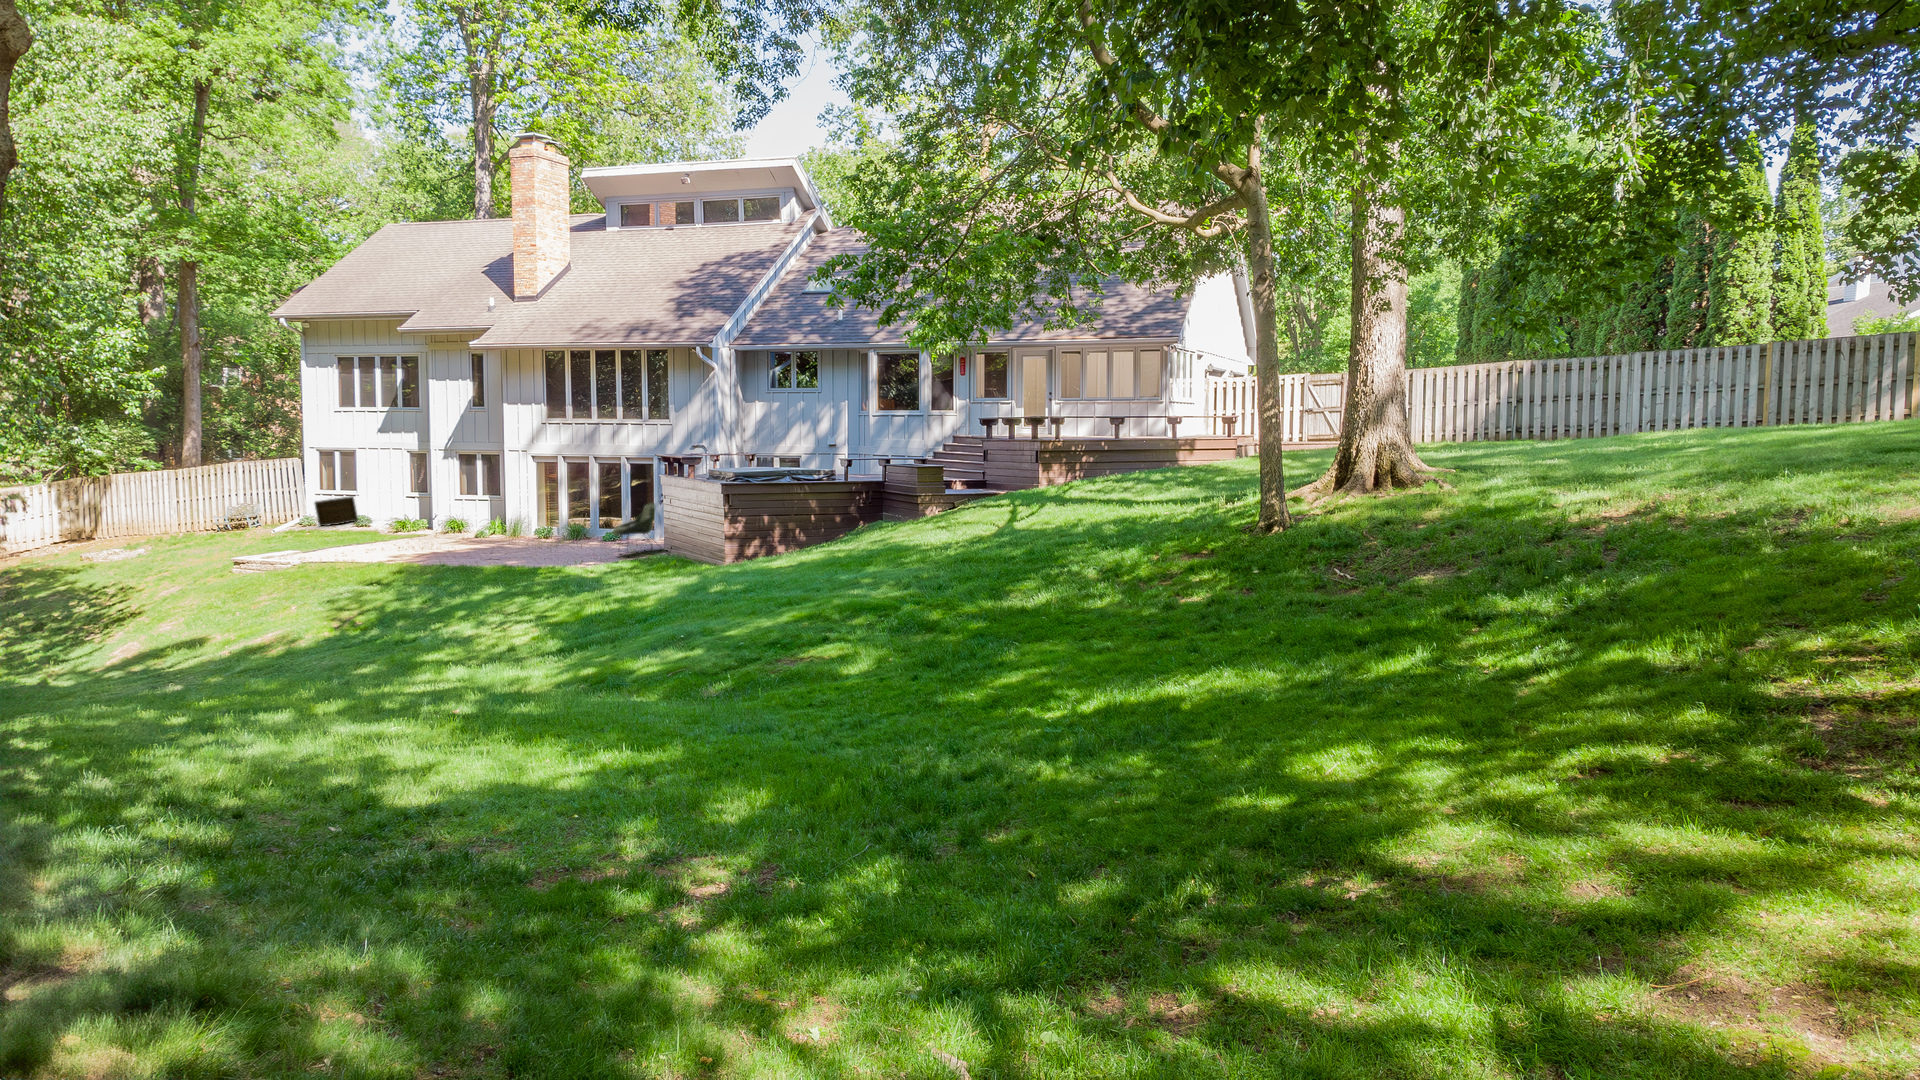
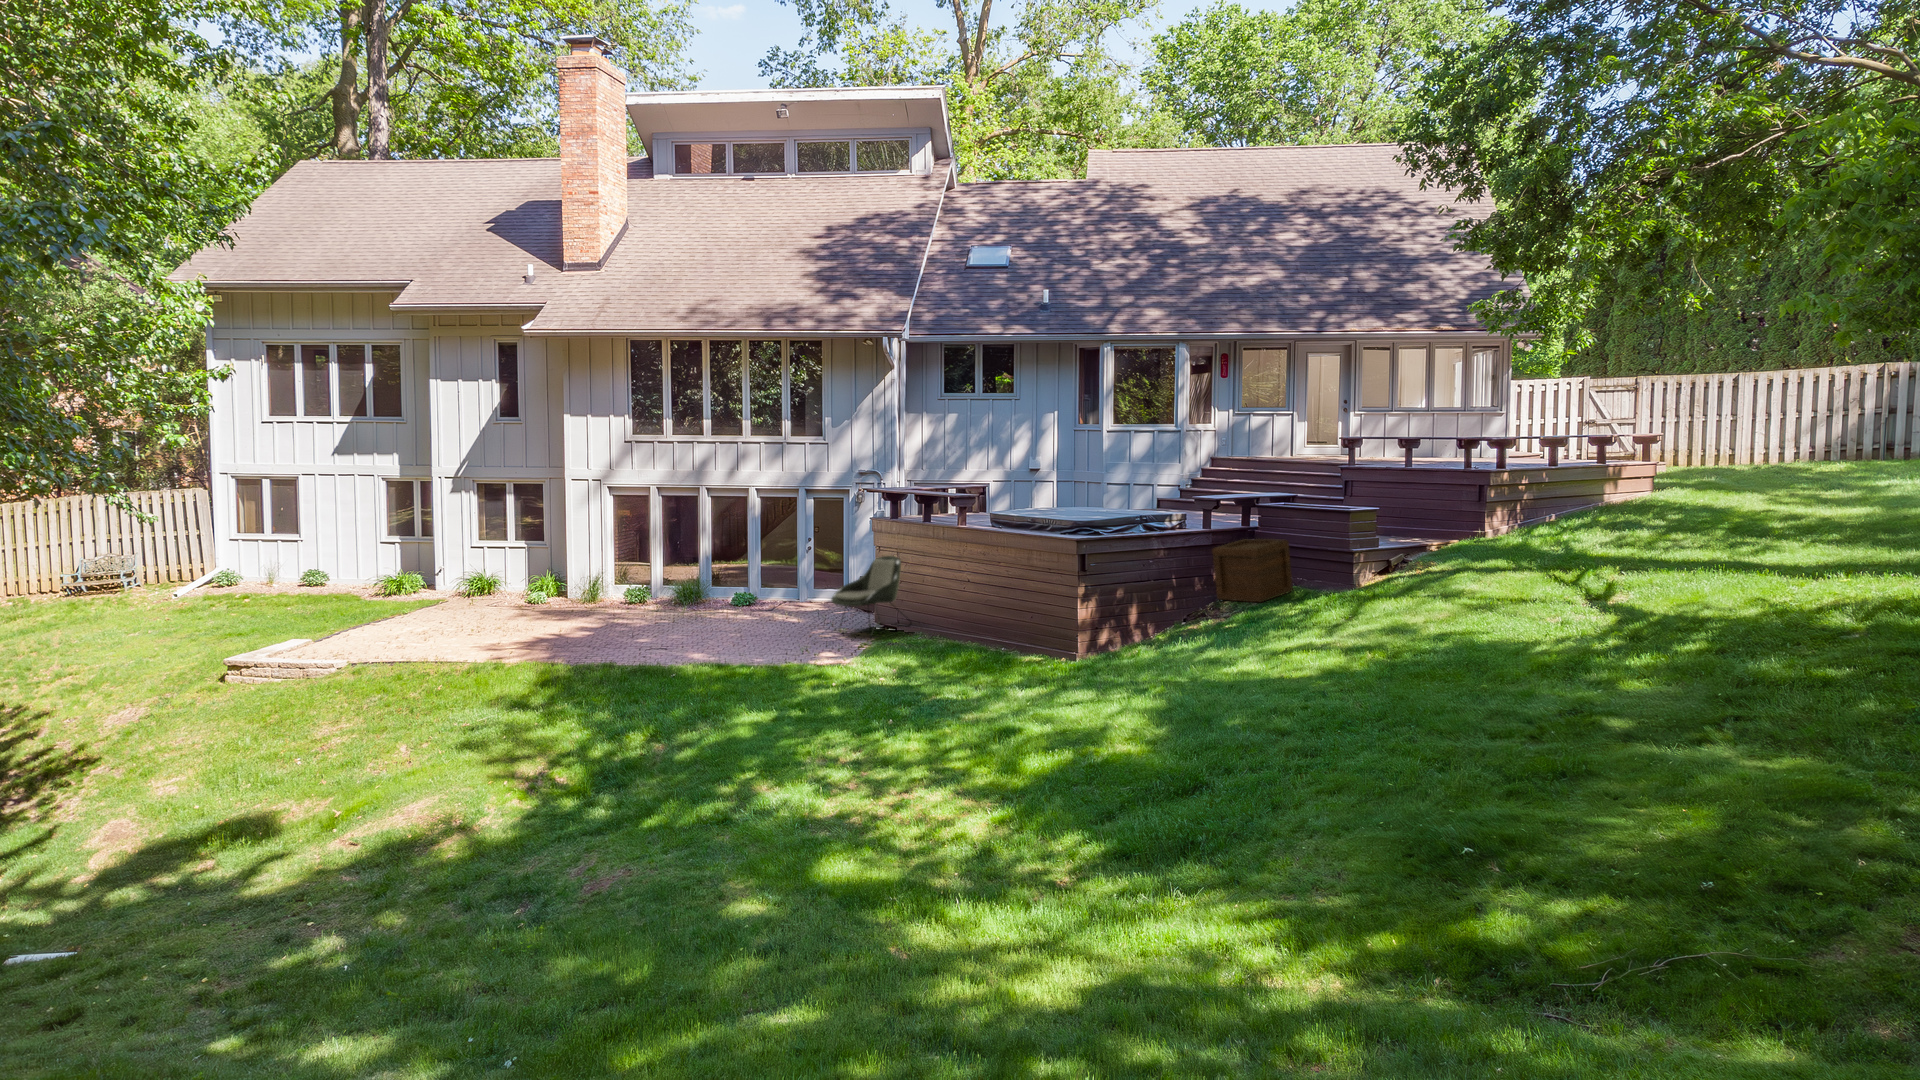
wooden crate: present [315,497,358,526] -> present [1212,539,1293,602]

